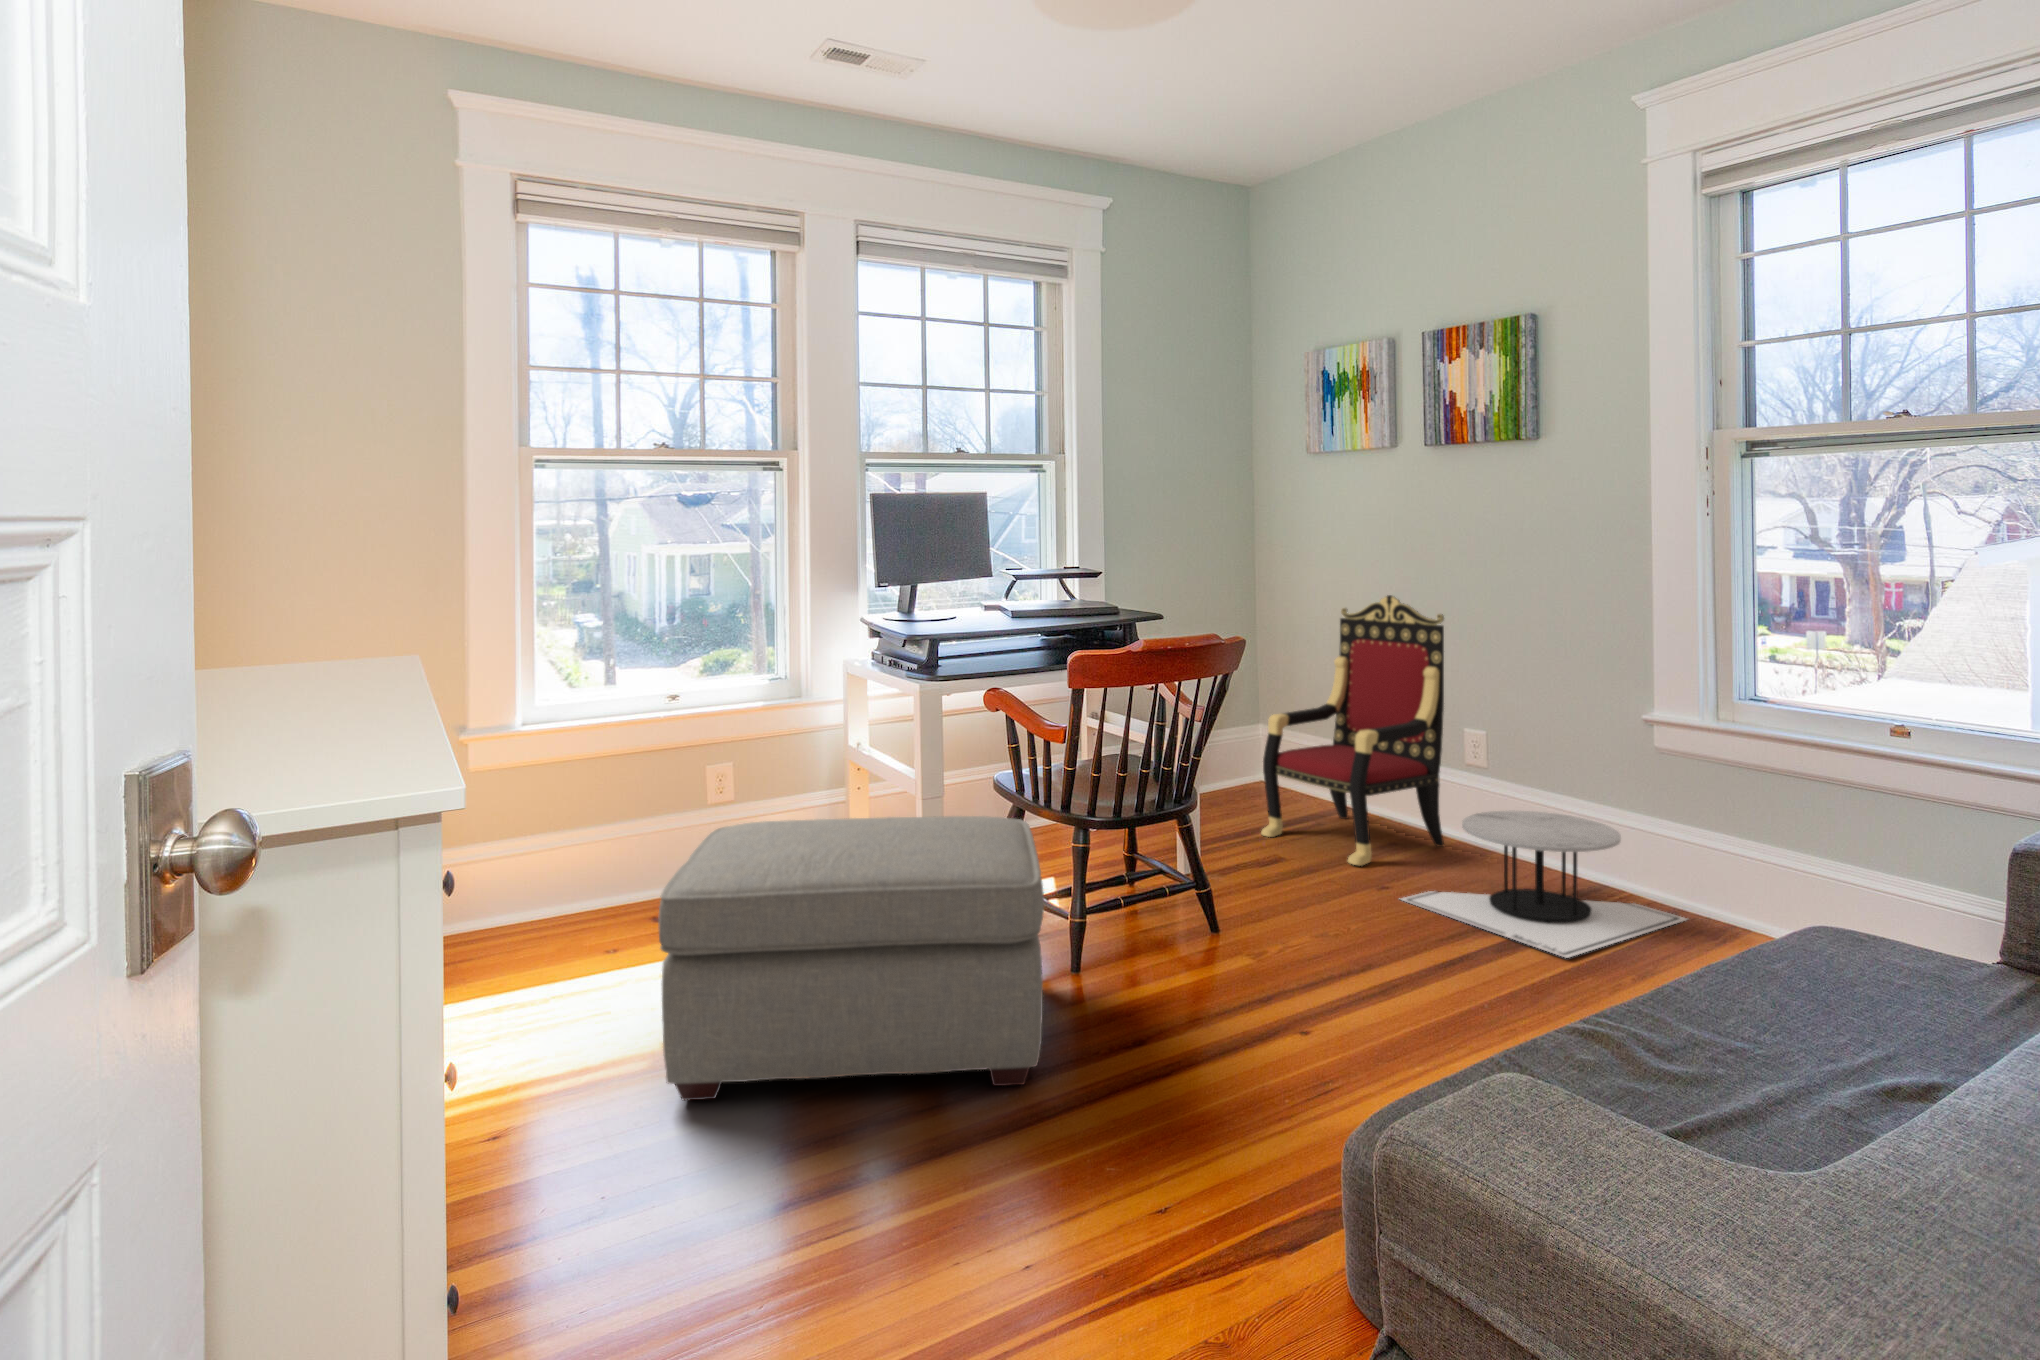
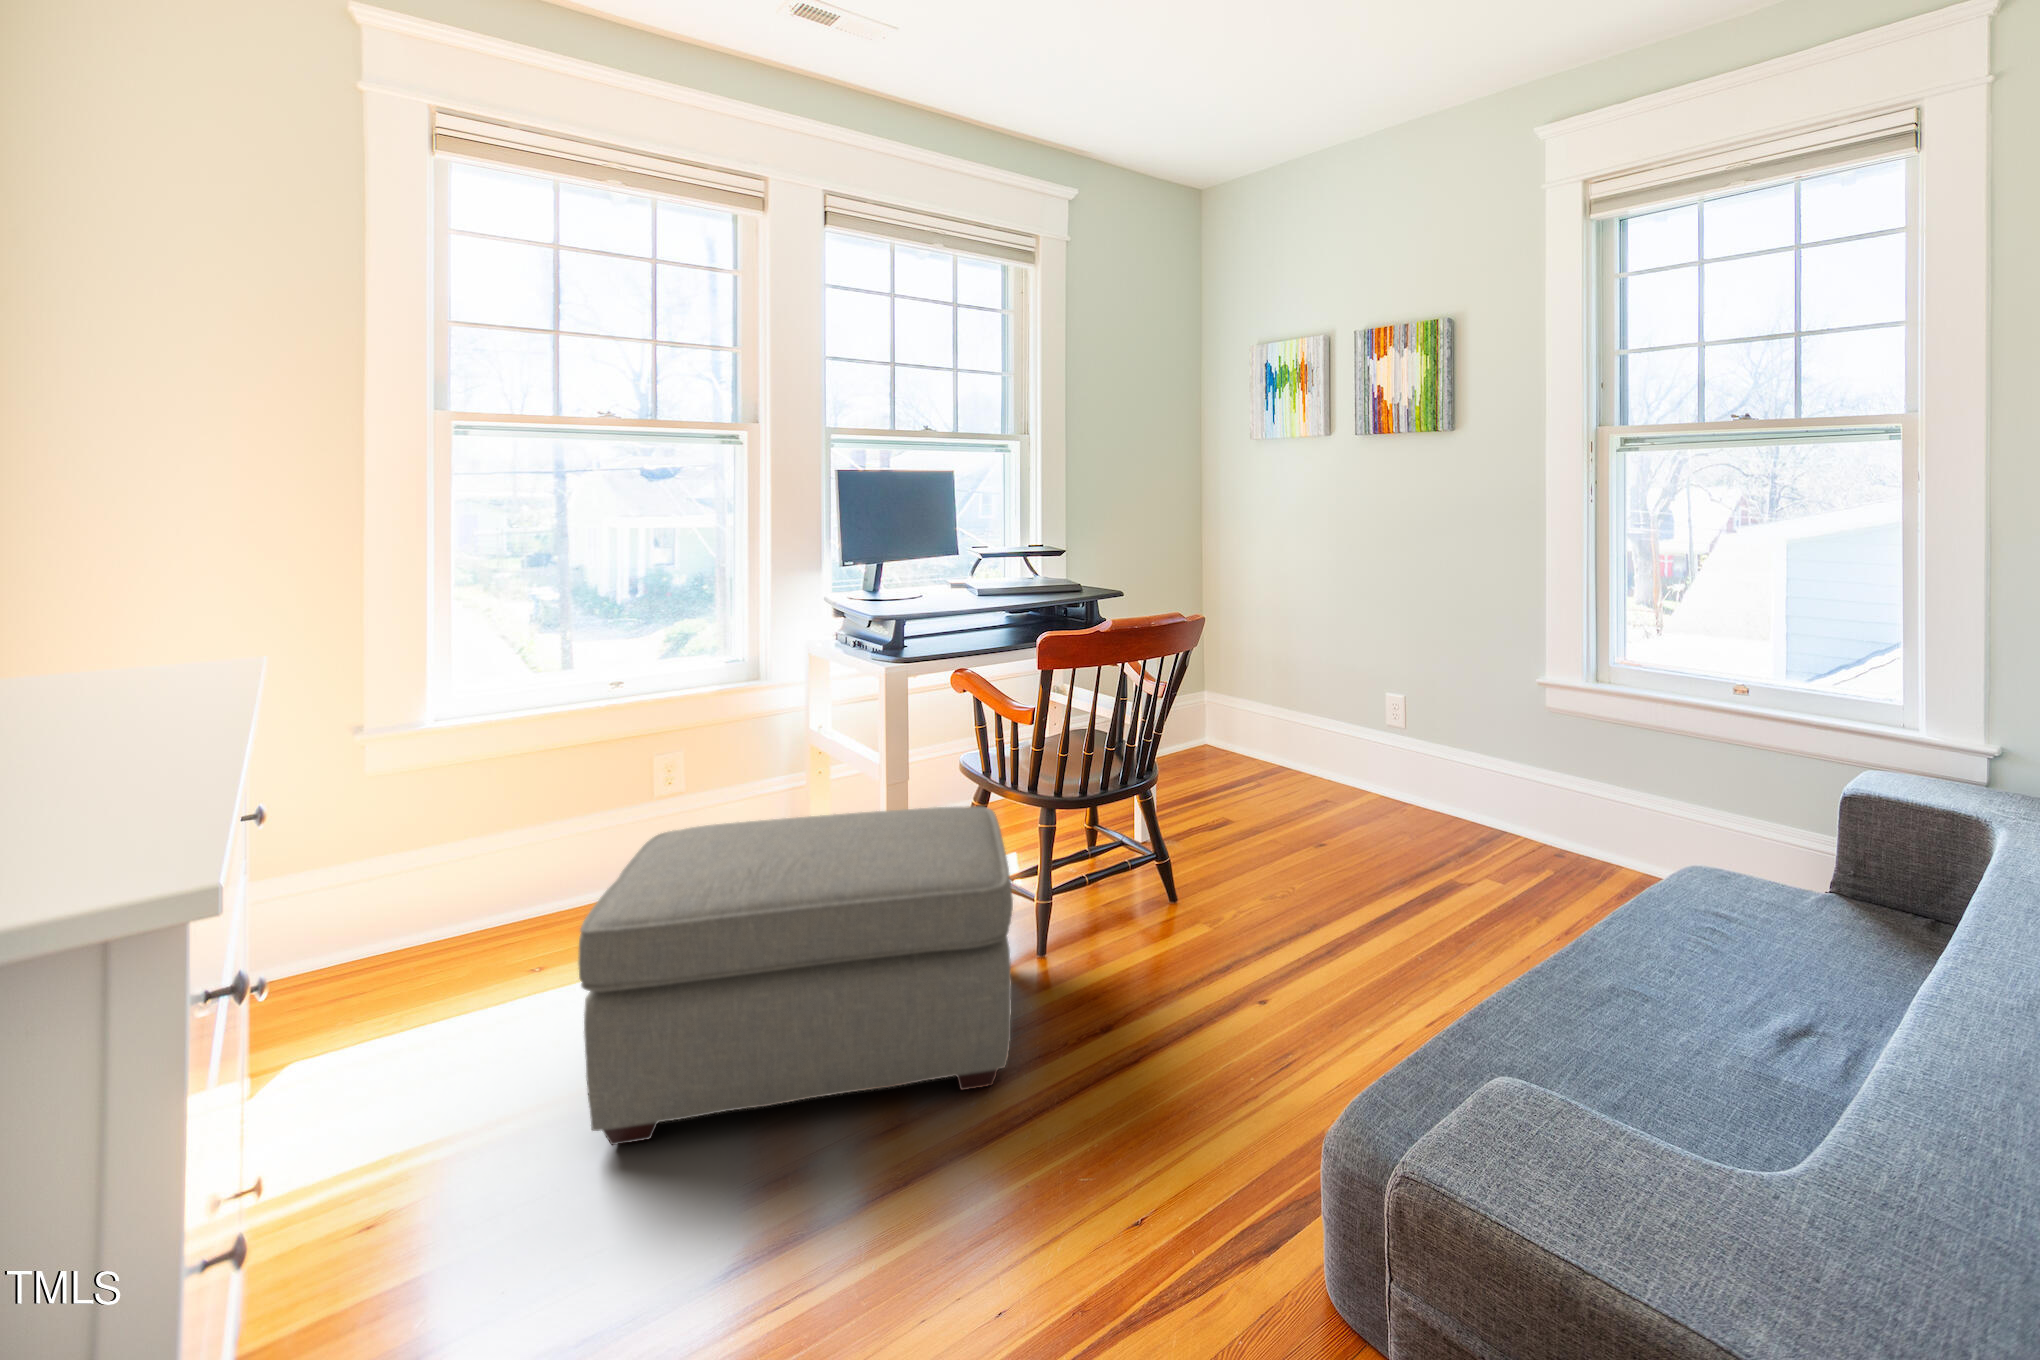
armchair: present [1261,595,1444,865] -> none [1211,571,1375,819]
side table: present [1399,811,1687,958] -> none [1337,766,1581,902]

